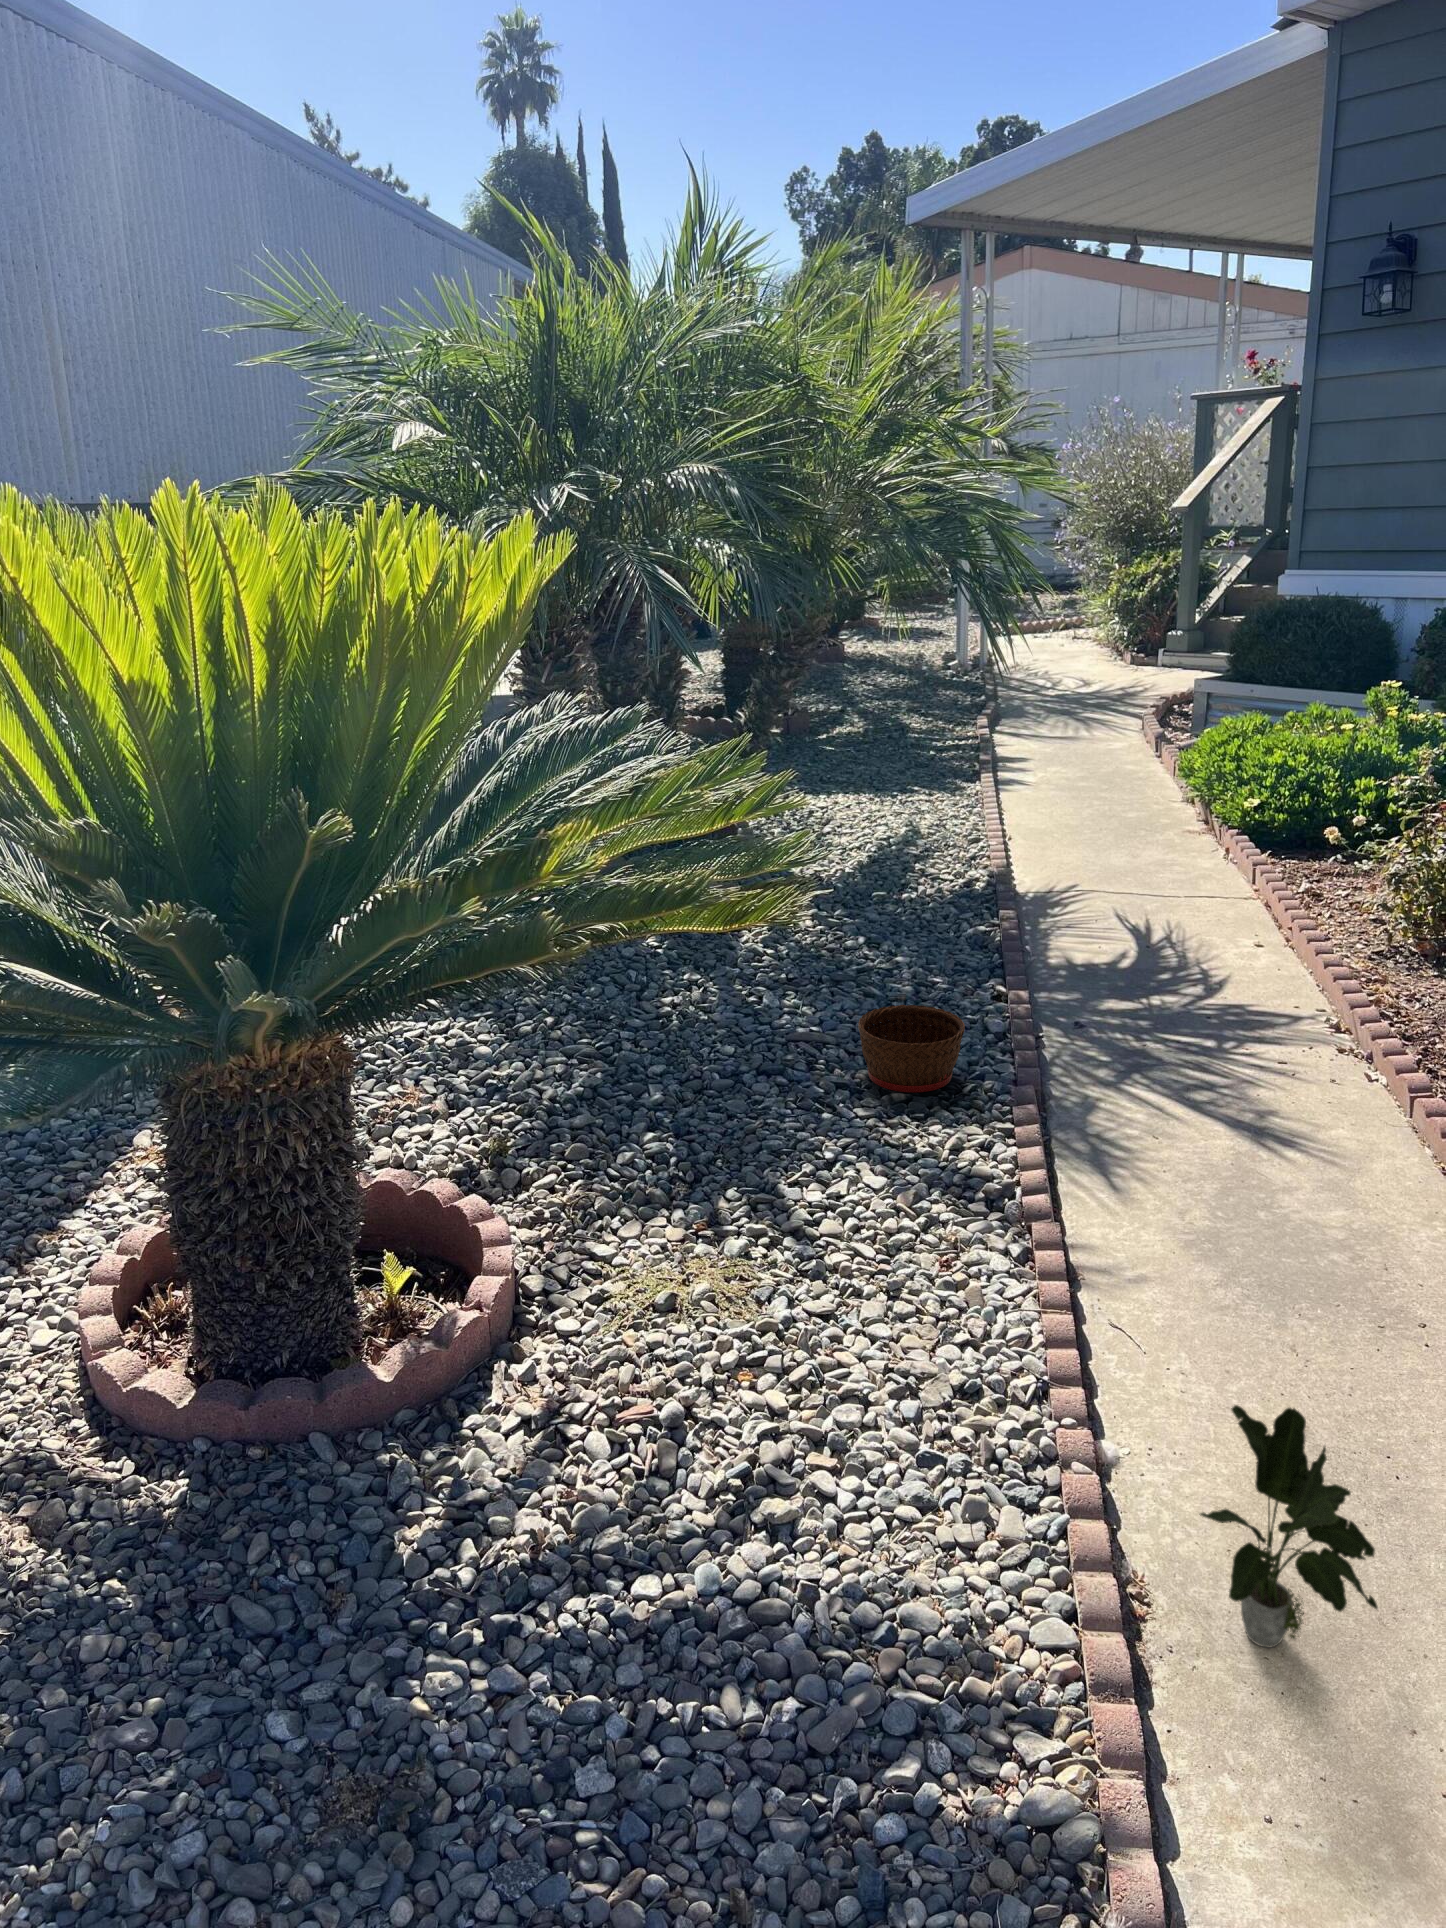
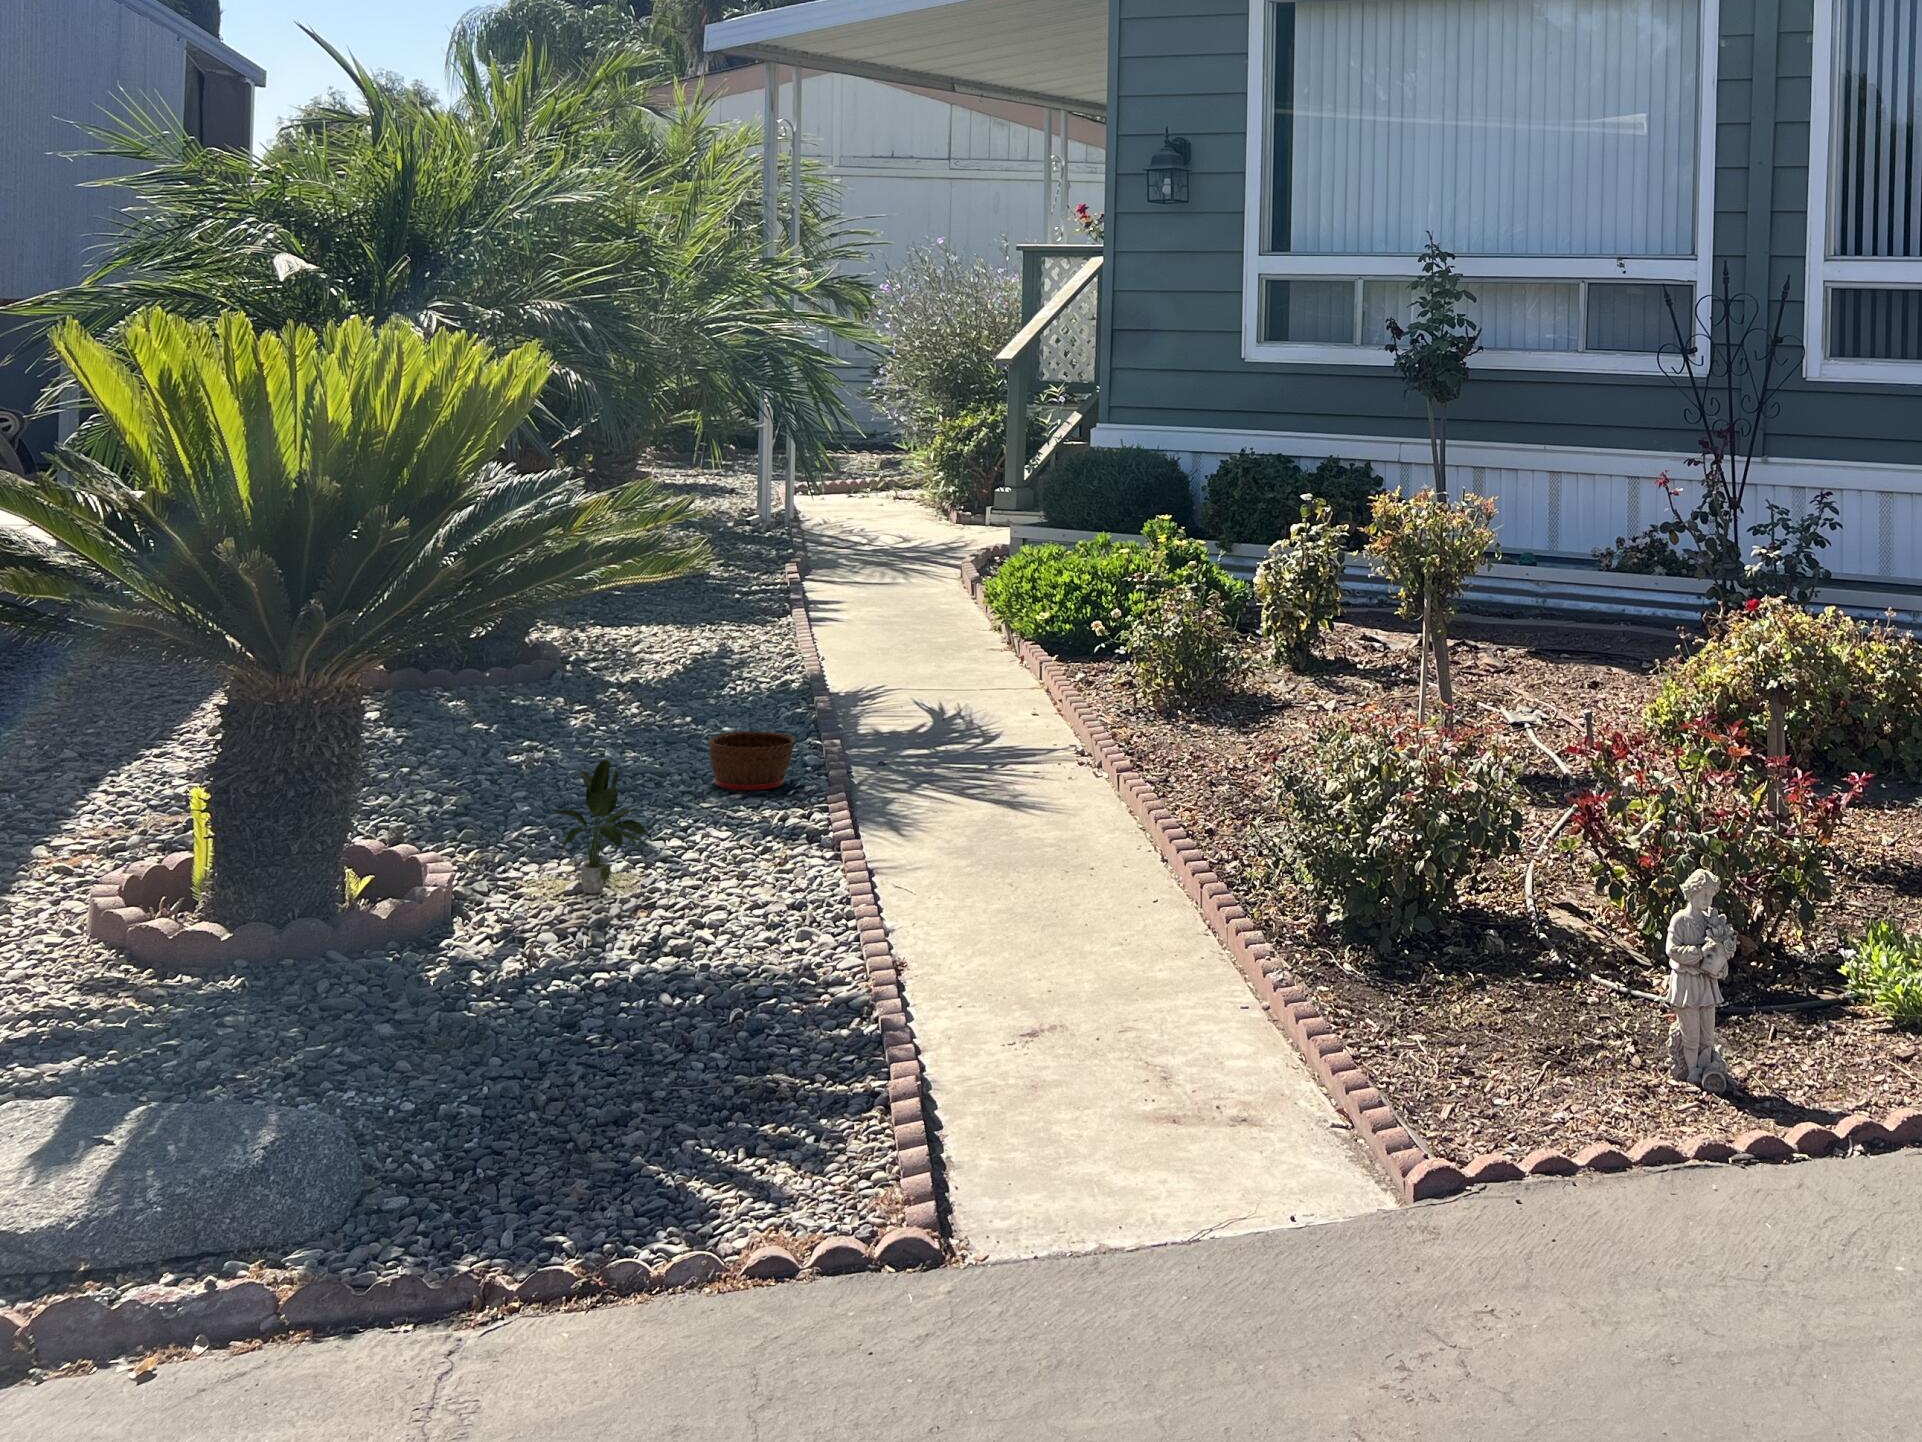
potted plant: present [1200,1405,1378,1648] -> present [552,760,648,894]

